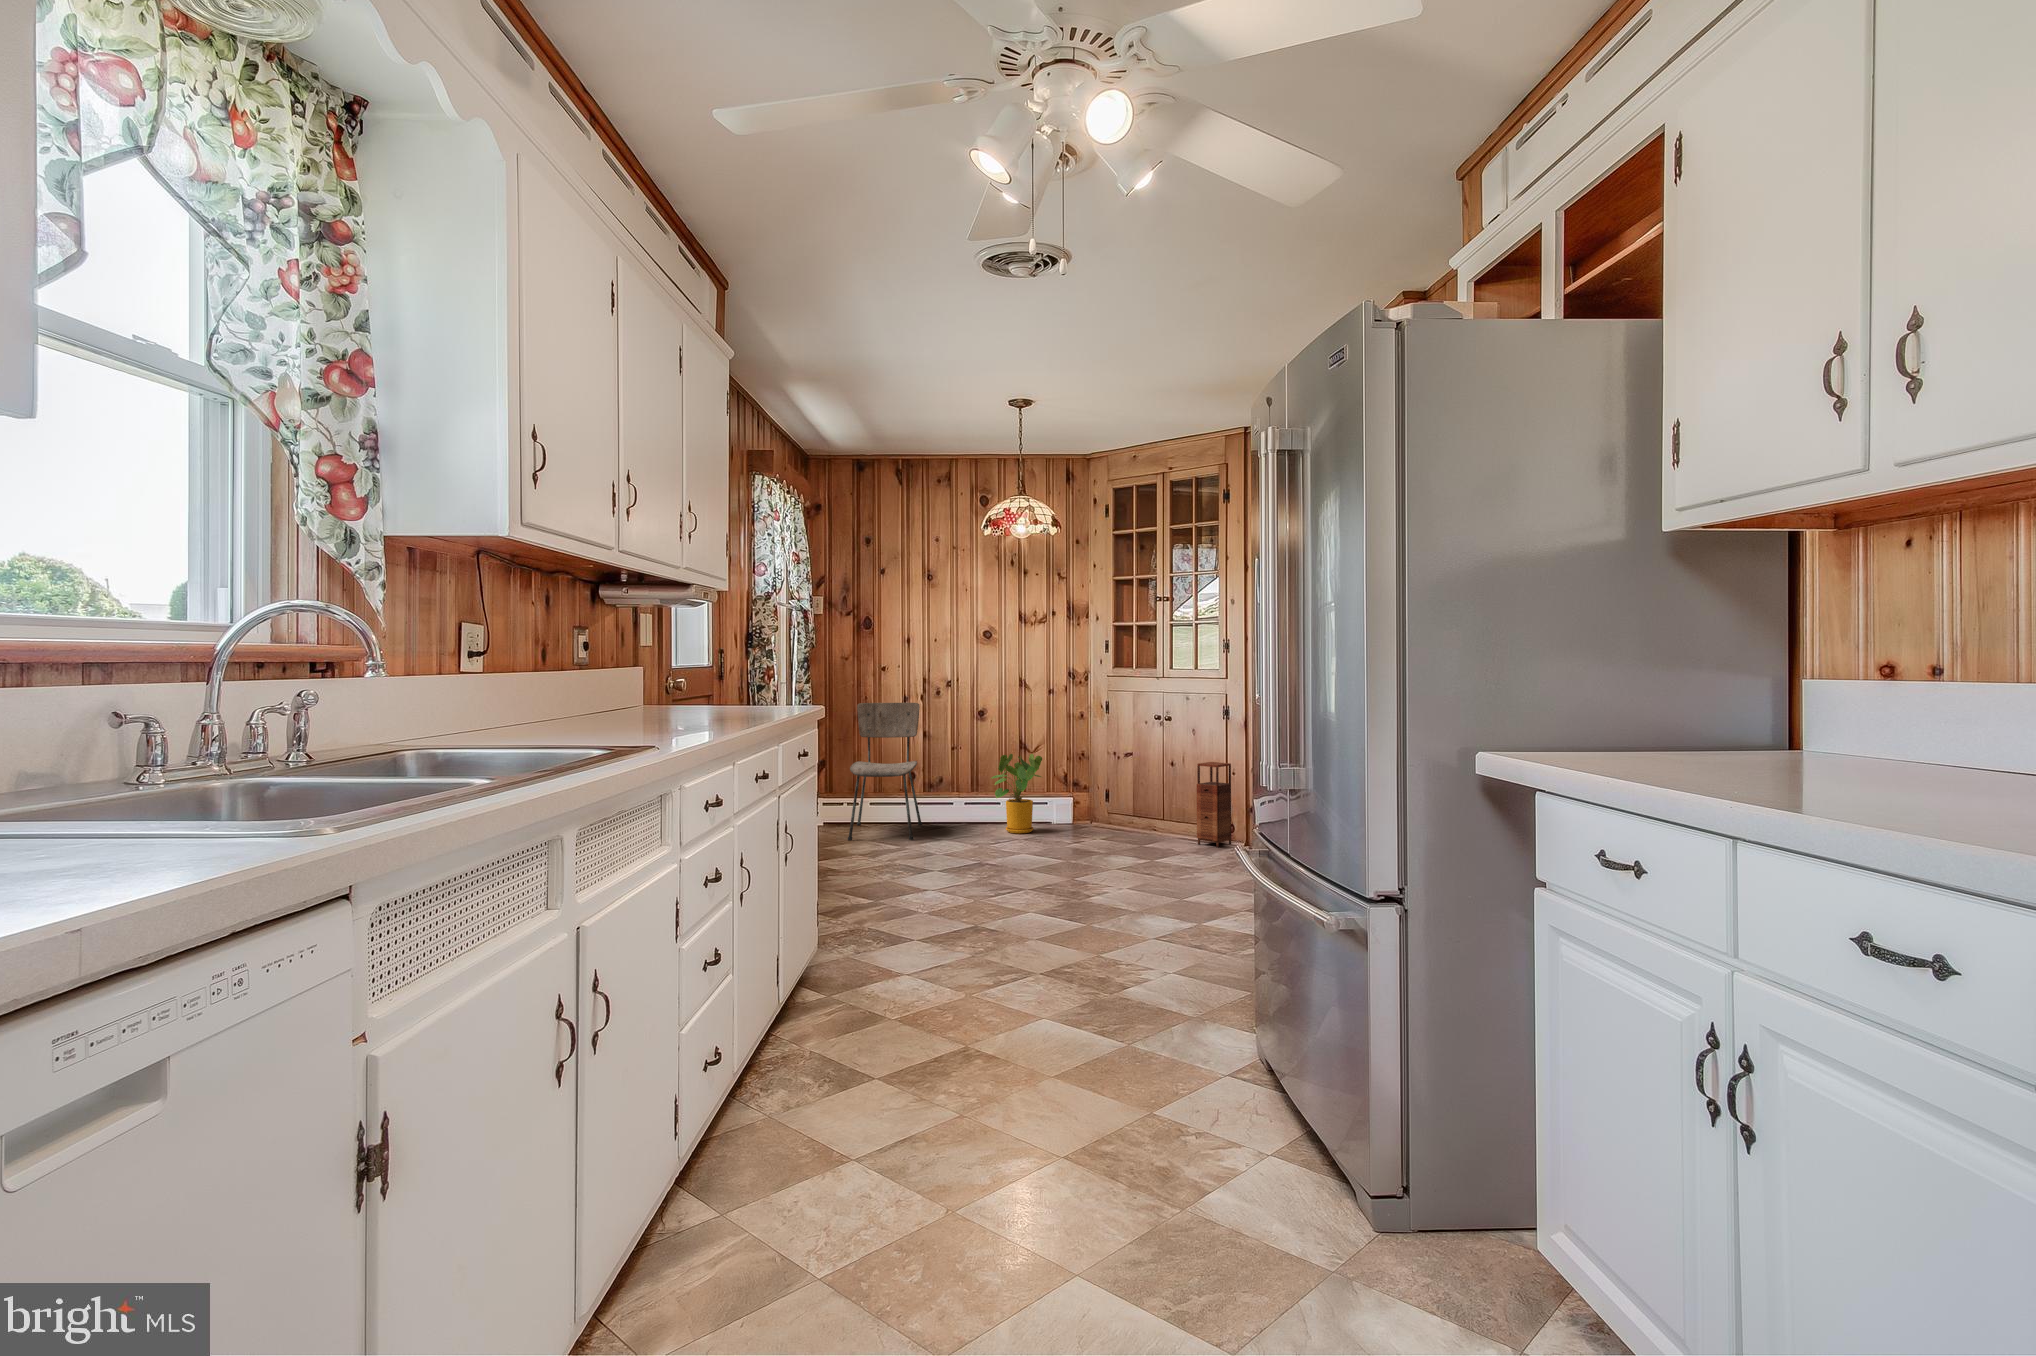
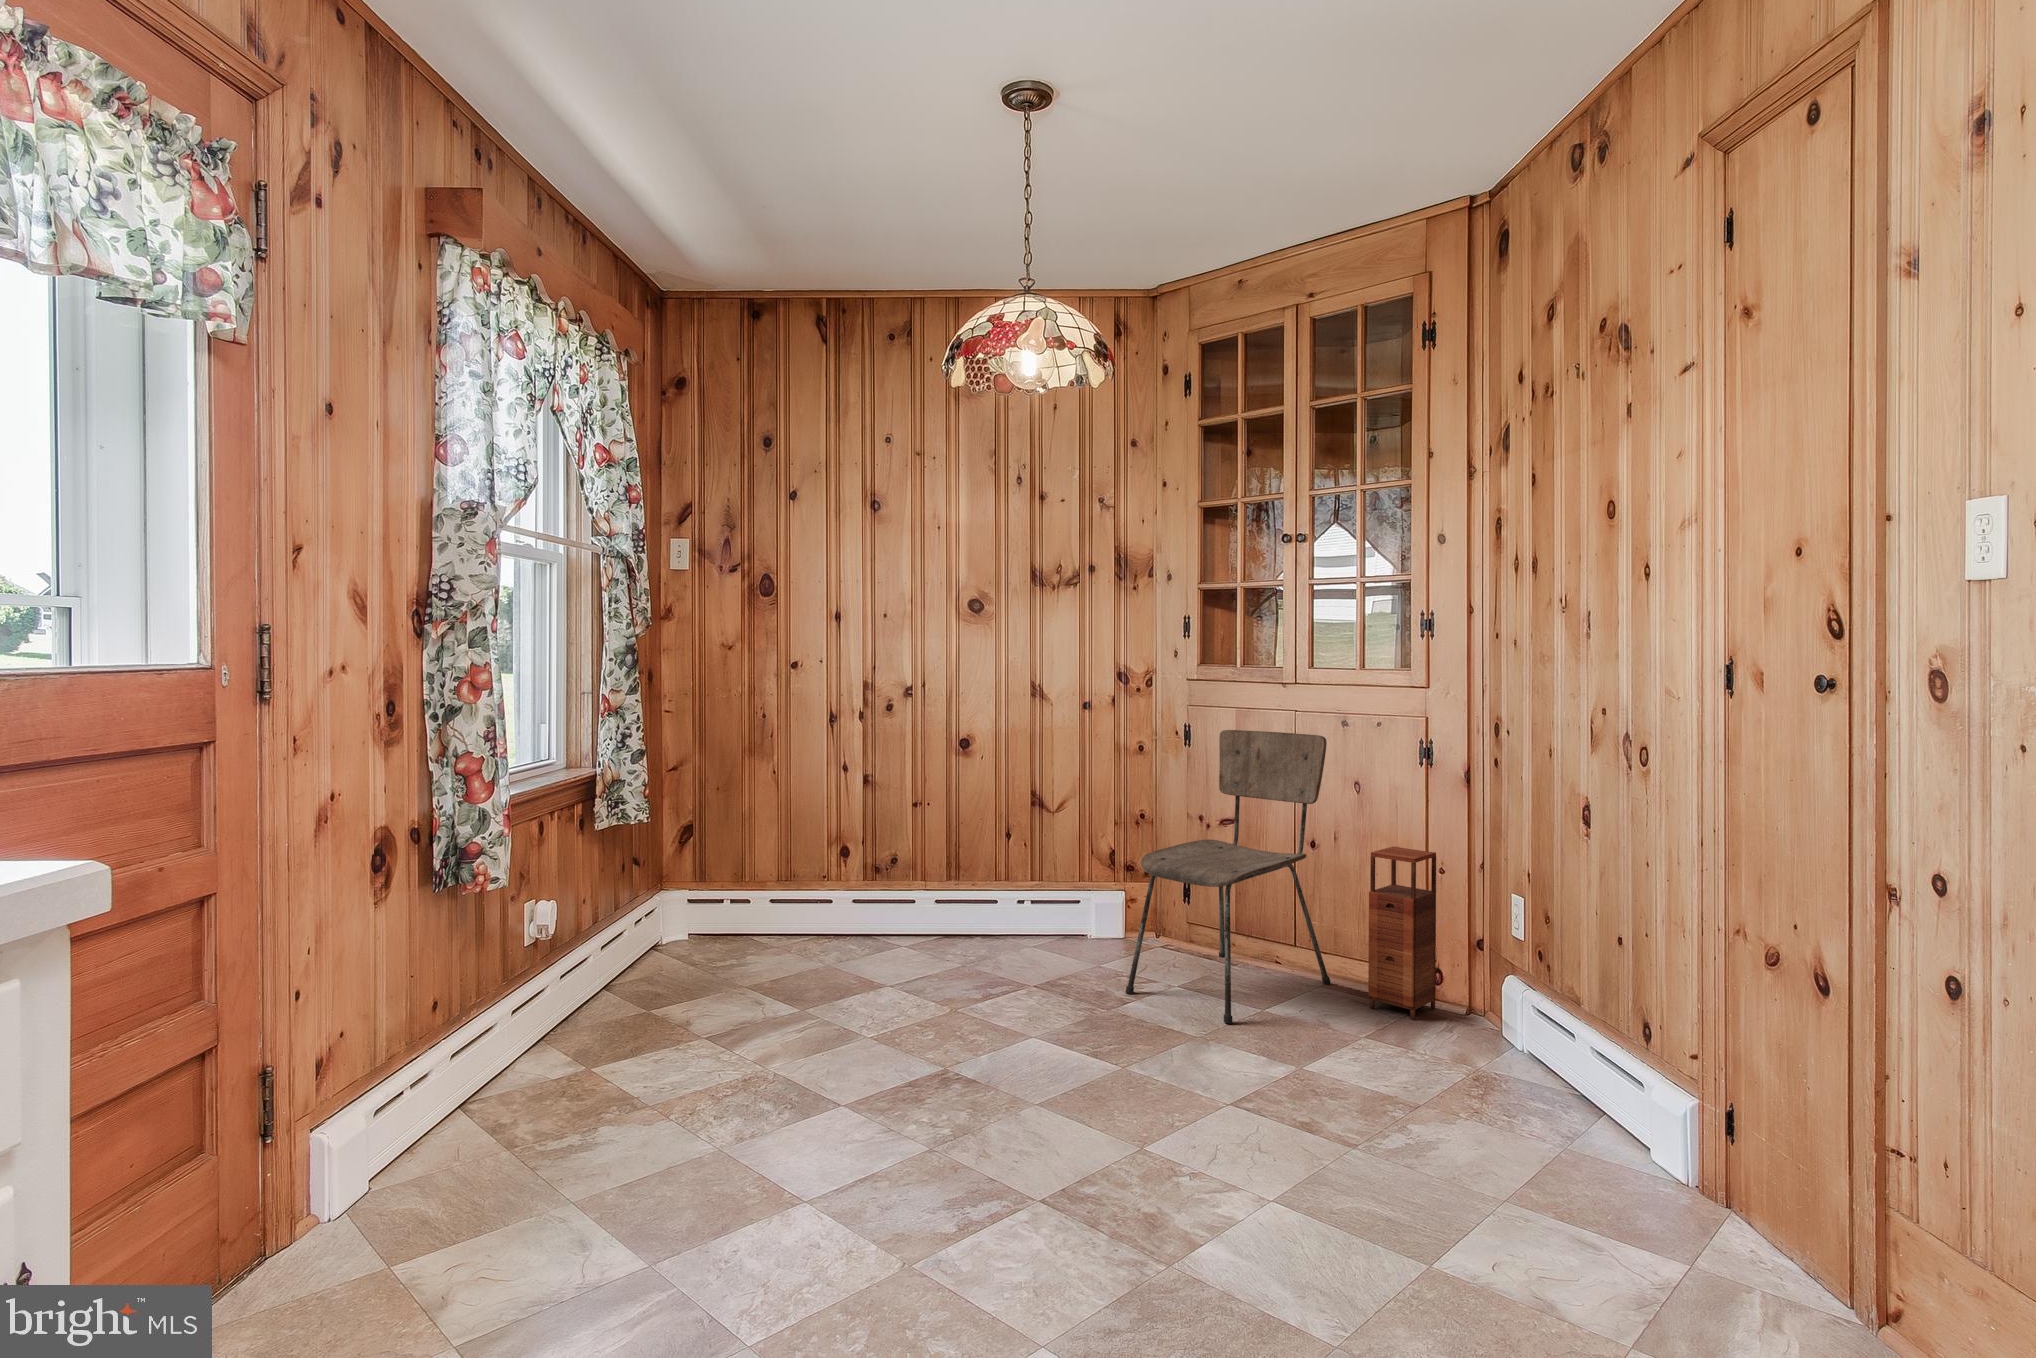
dining chair: present [848,703,922,840] -> present [1126,730,1331,1024]
house plant: present [991,754,1042,833] -> none [973,817,1076,967]

